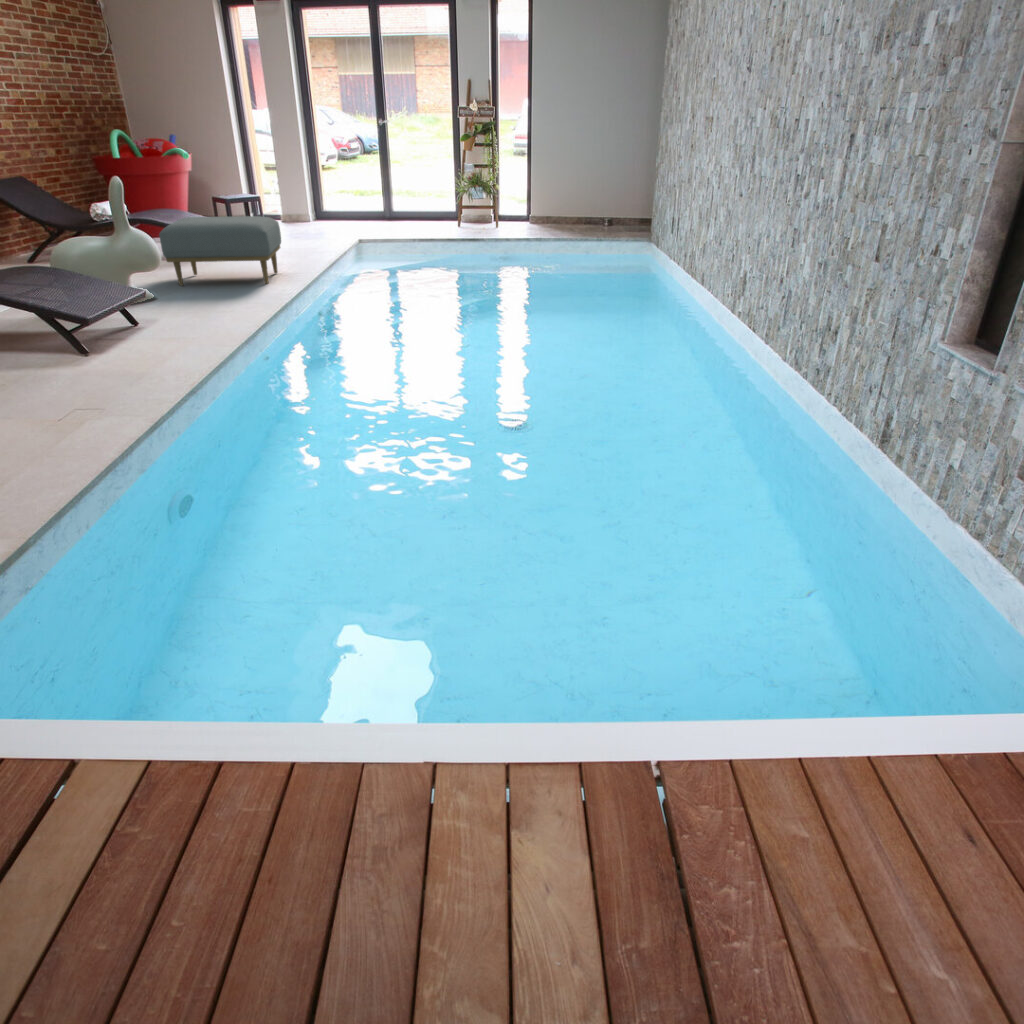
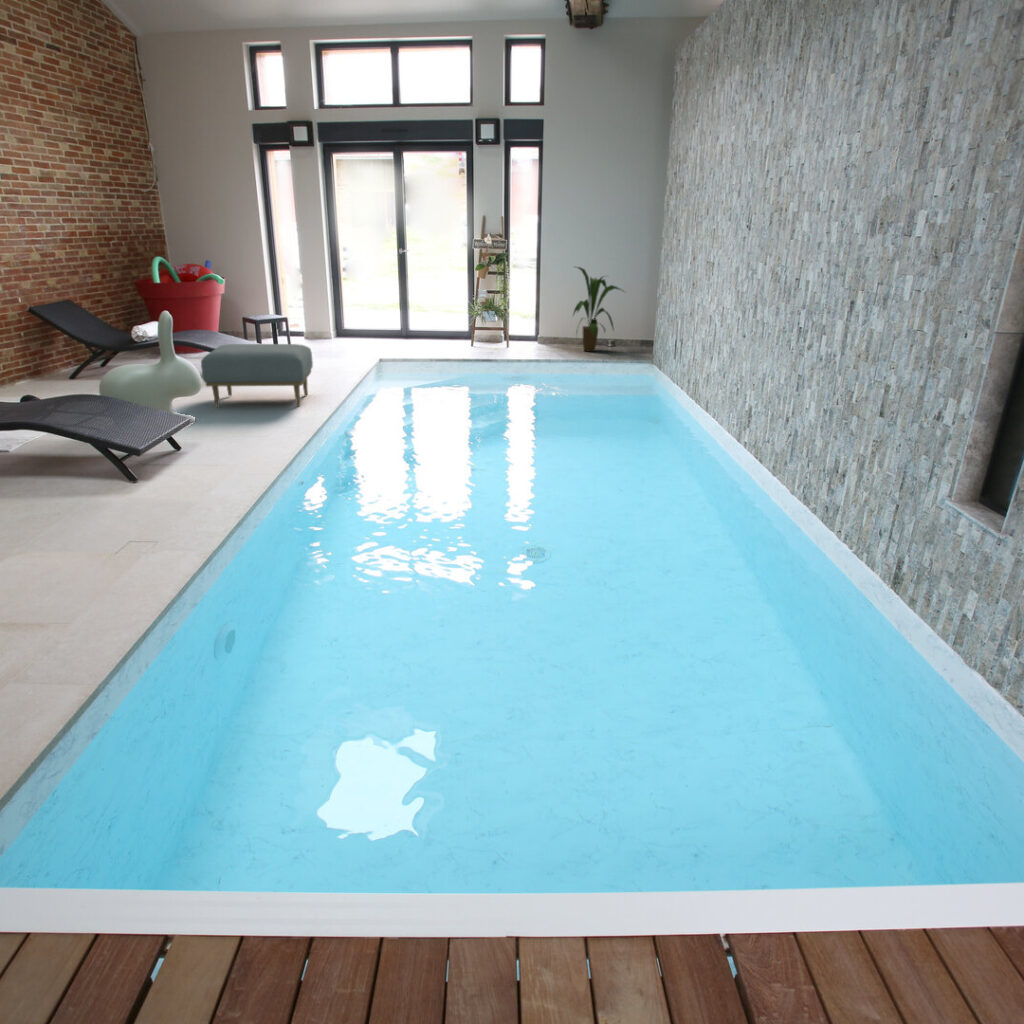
house plant: none [563,134,622,230] -> present [574,267,624,351]

